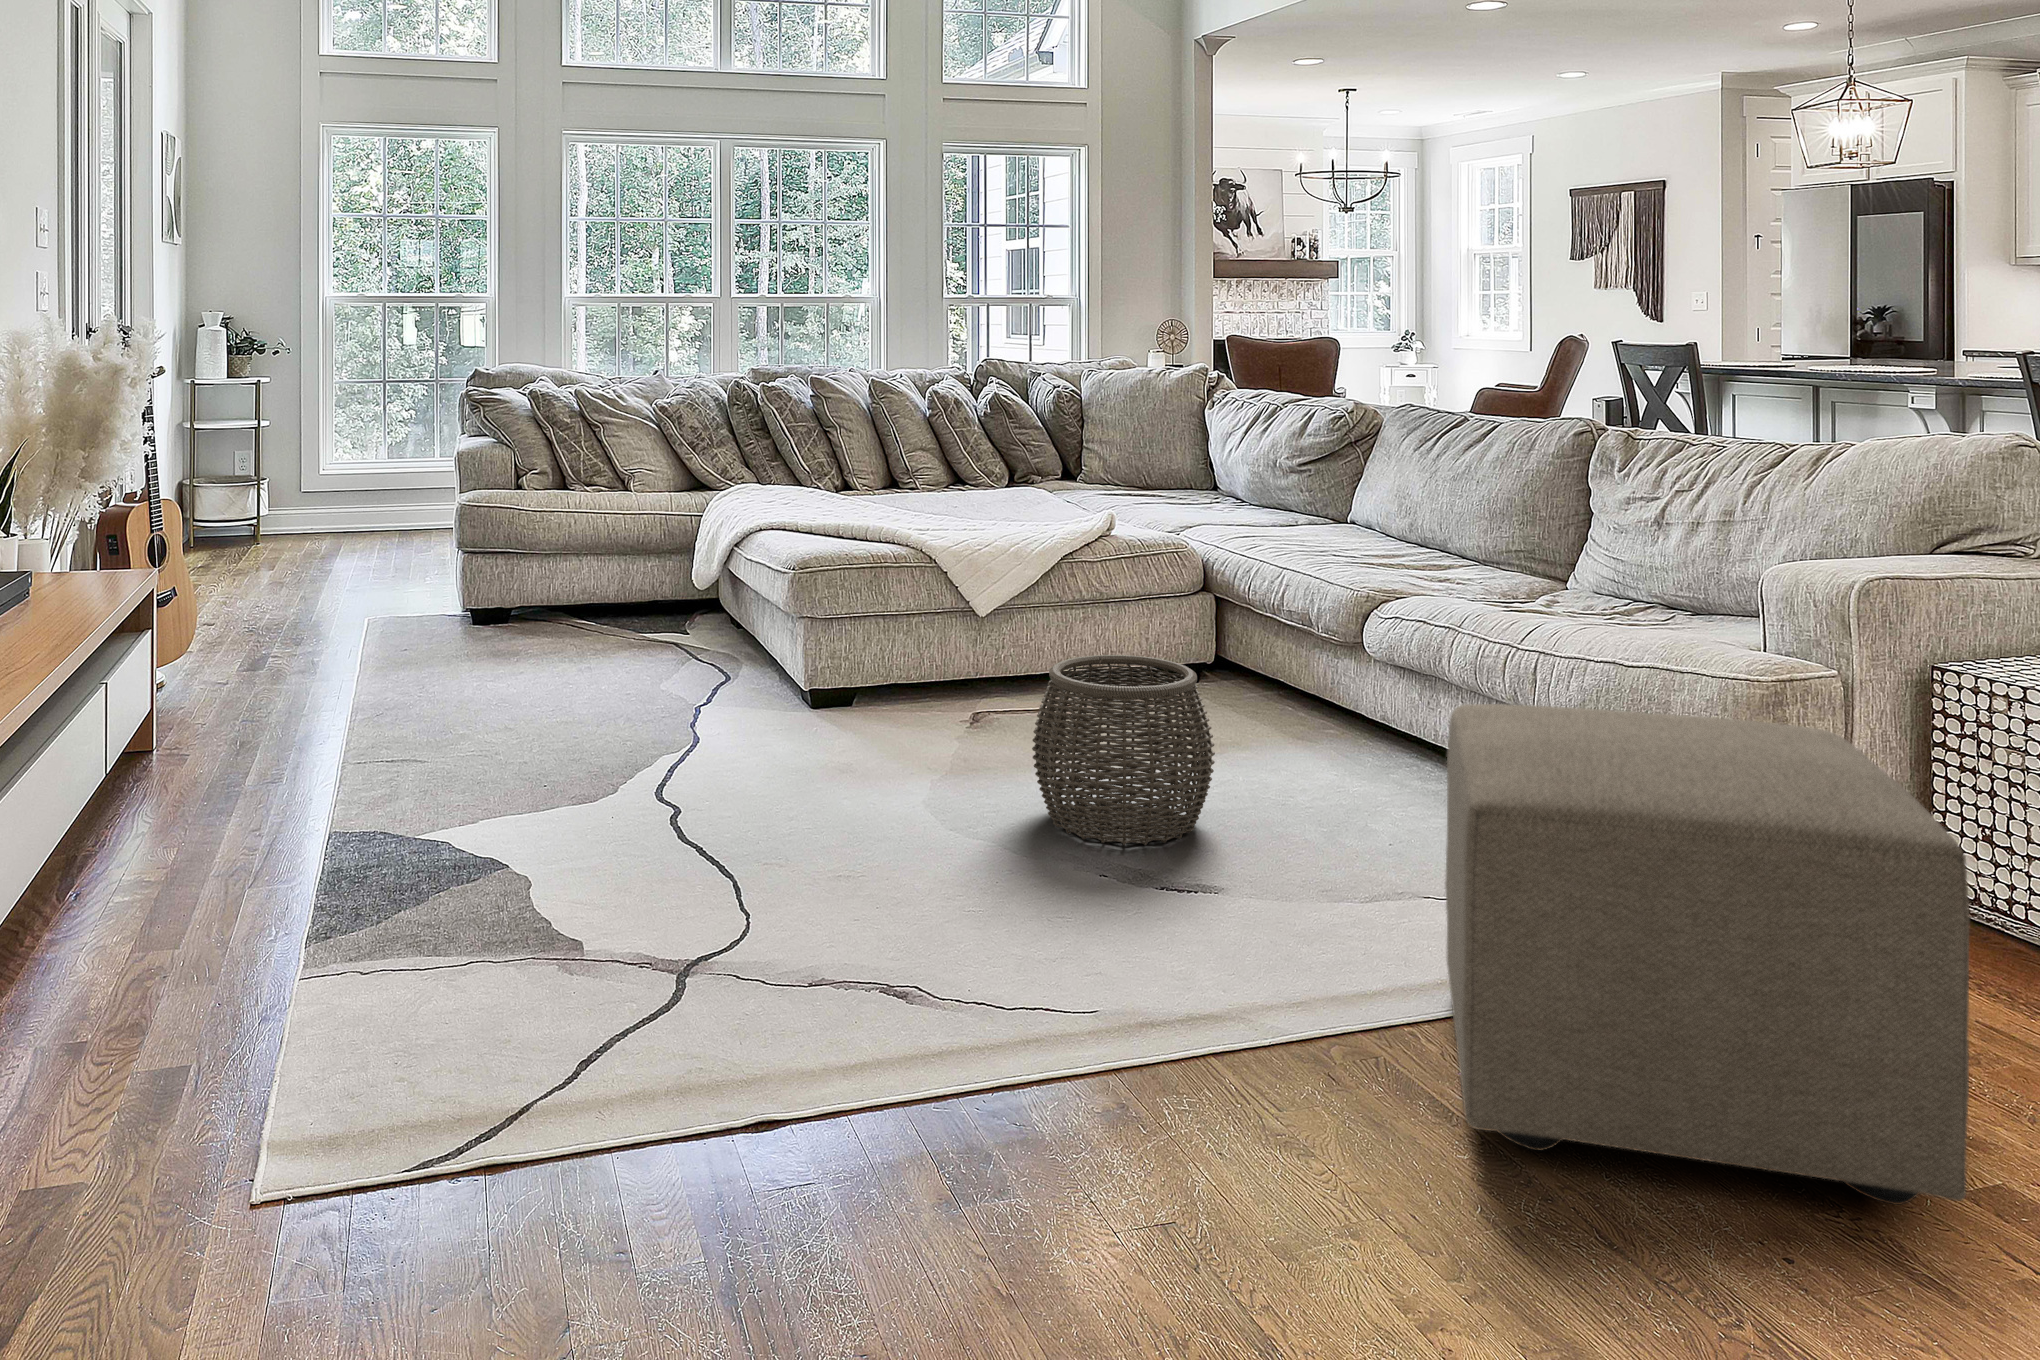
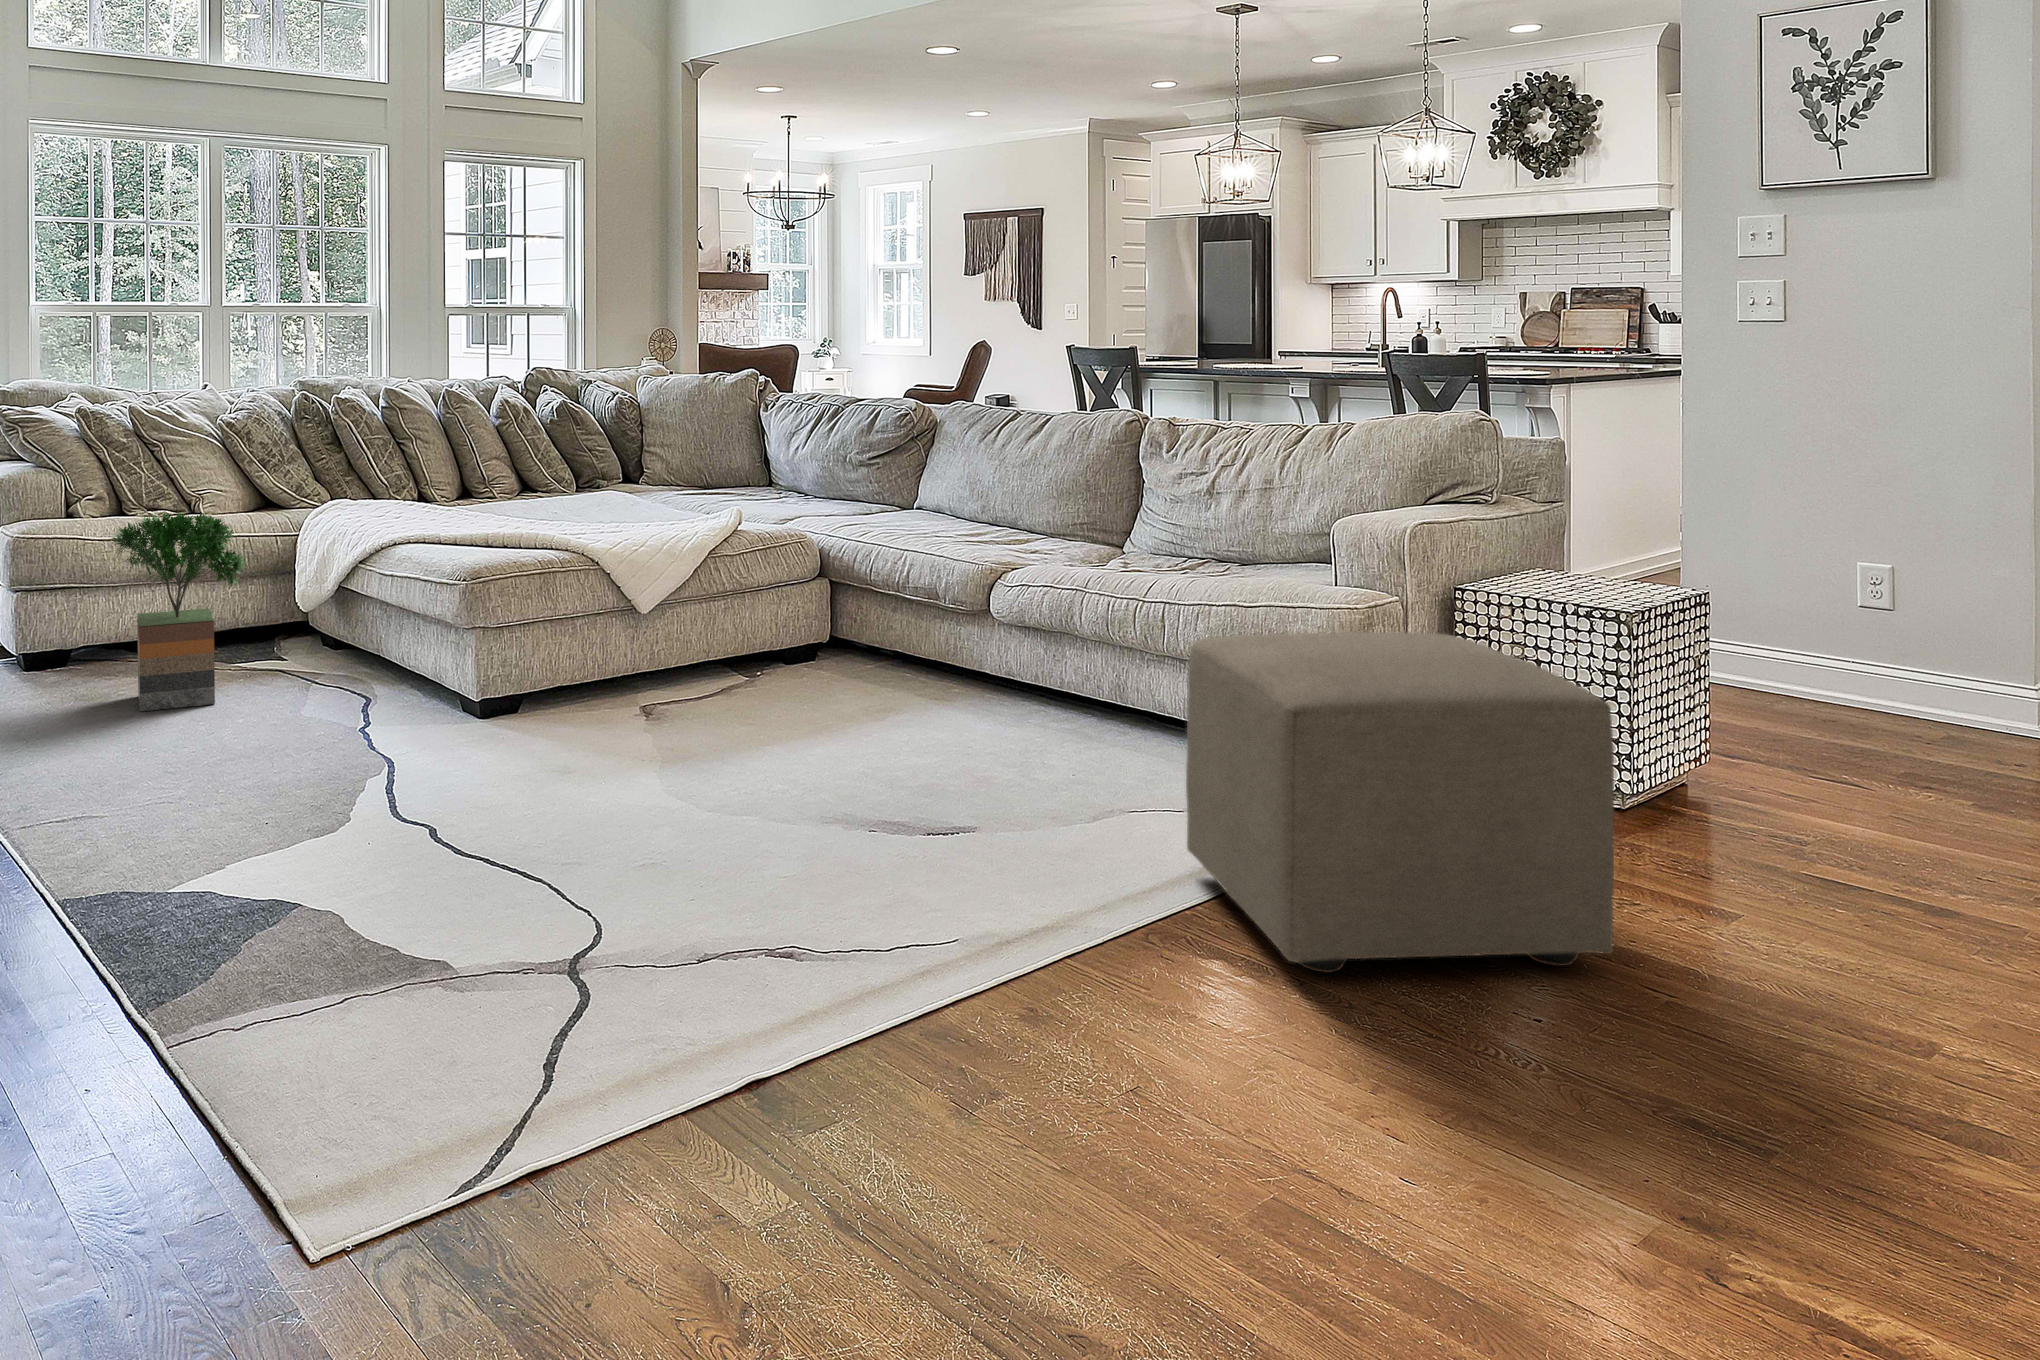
potted tree: none [498,490,622,676] -> present [112,512,246,711]
woven basket: present [1032,655,1215,845] -> none [763,631,926,798]

